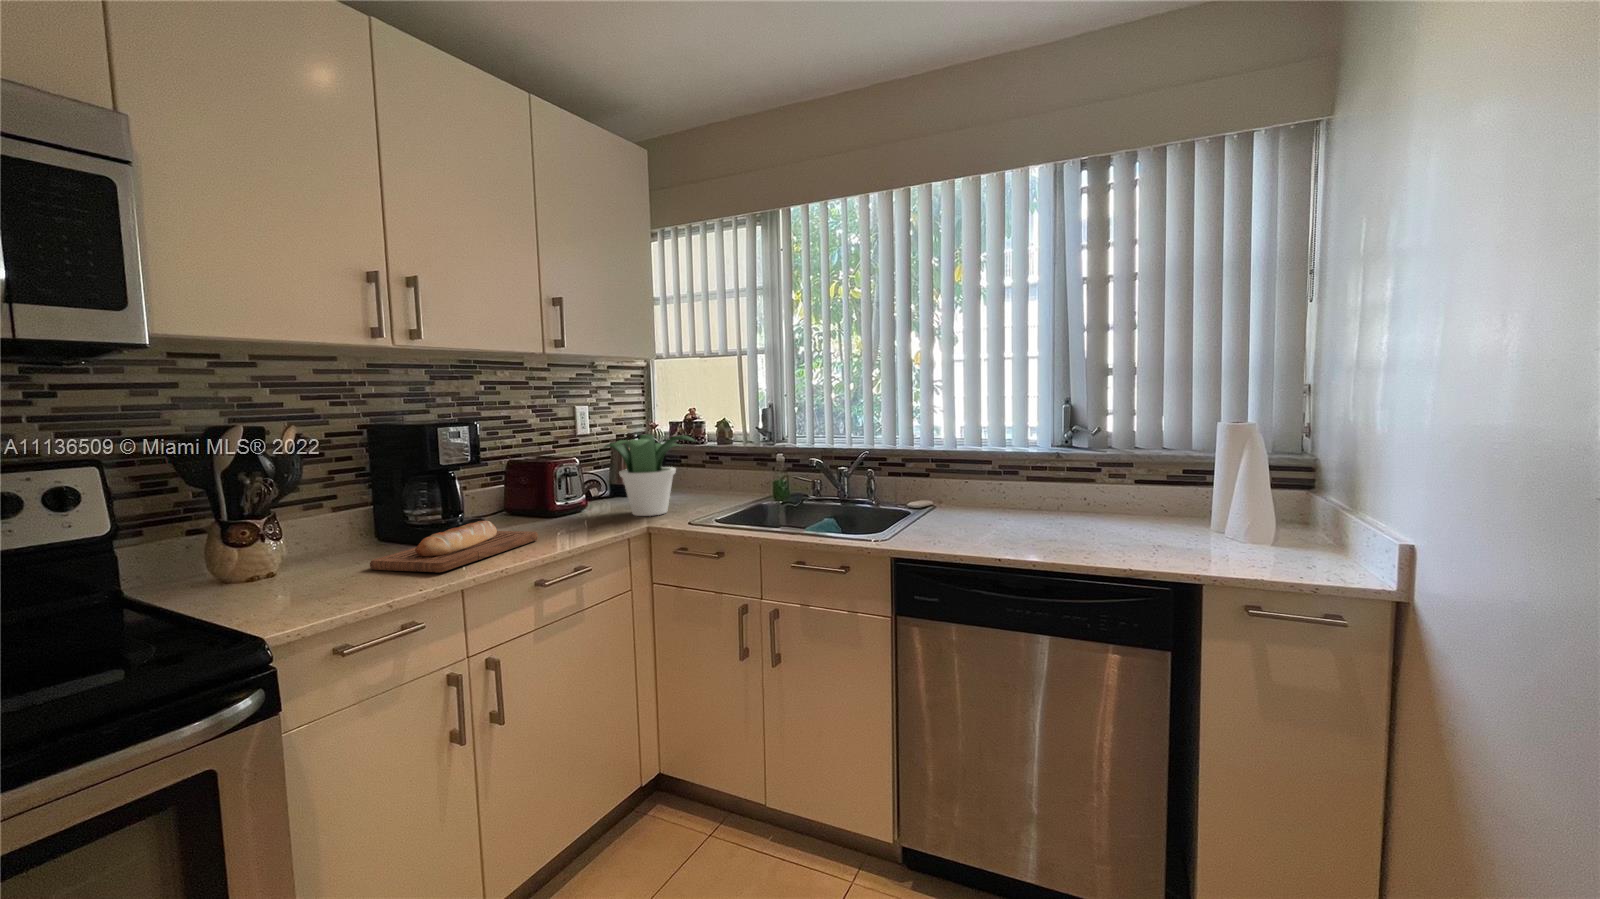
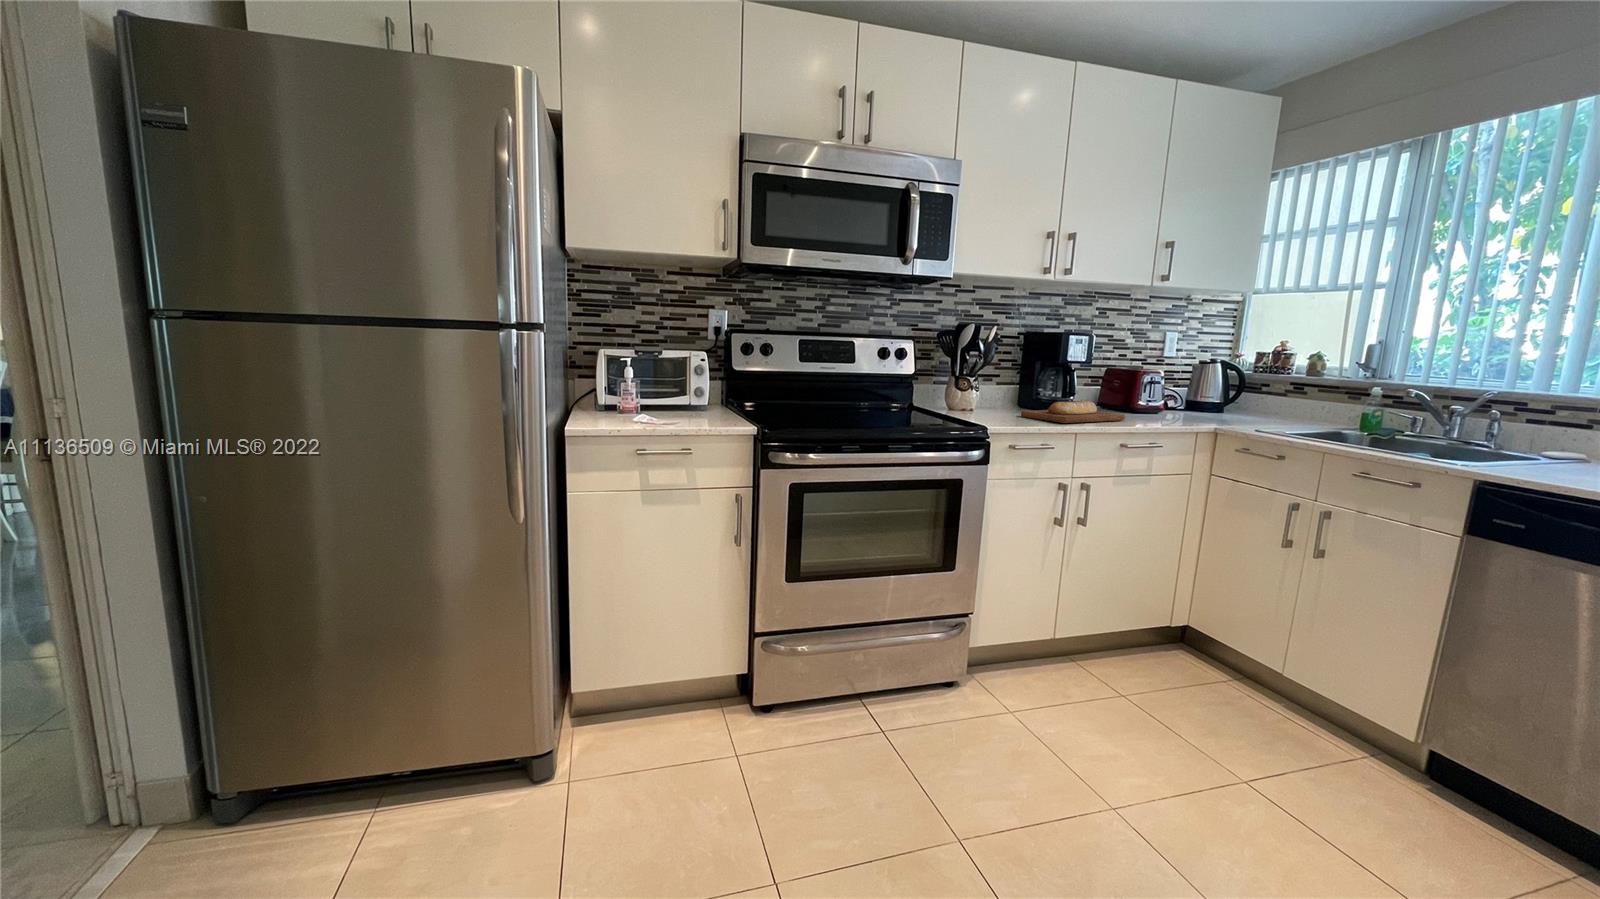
potted plant: present [604,434,695,516] -> none [1187,356,1279,423]

